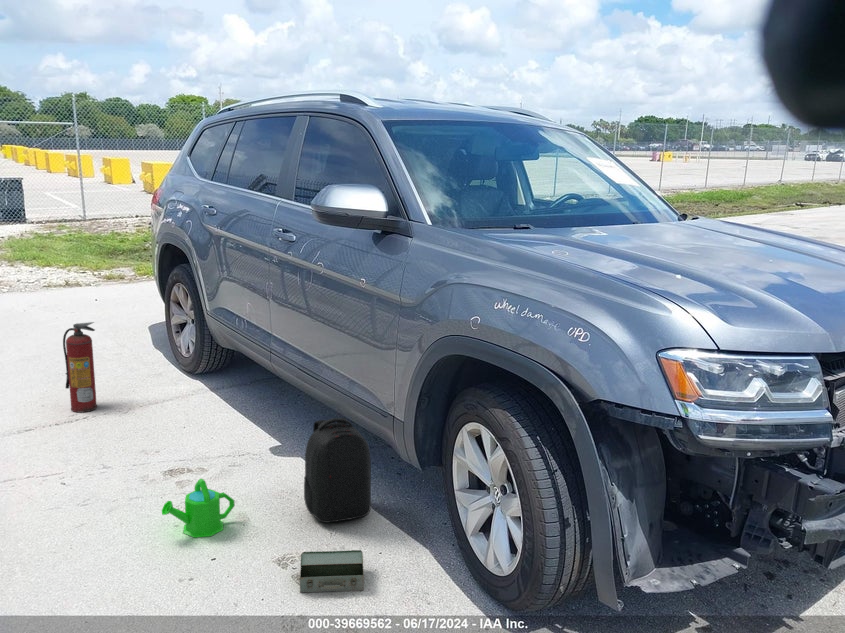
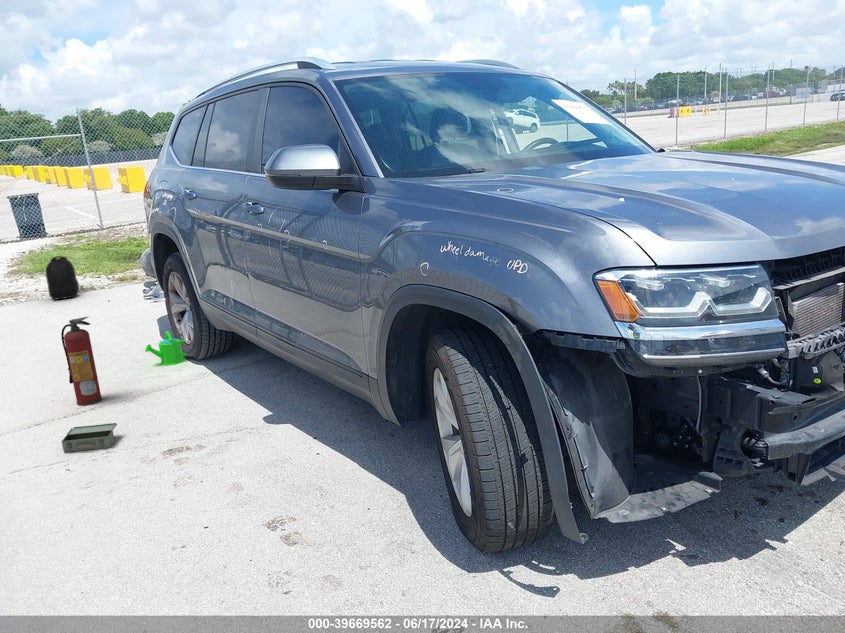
backpack: present [304,418,371,523] -> present [46,256,79,300]
watering can: present [162,479,235,538] -> present [145,331,186,365]
toolbox: present [300,550,364,592] -> present [62,423,117,452]

